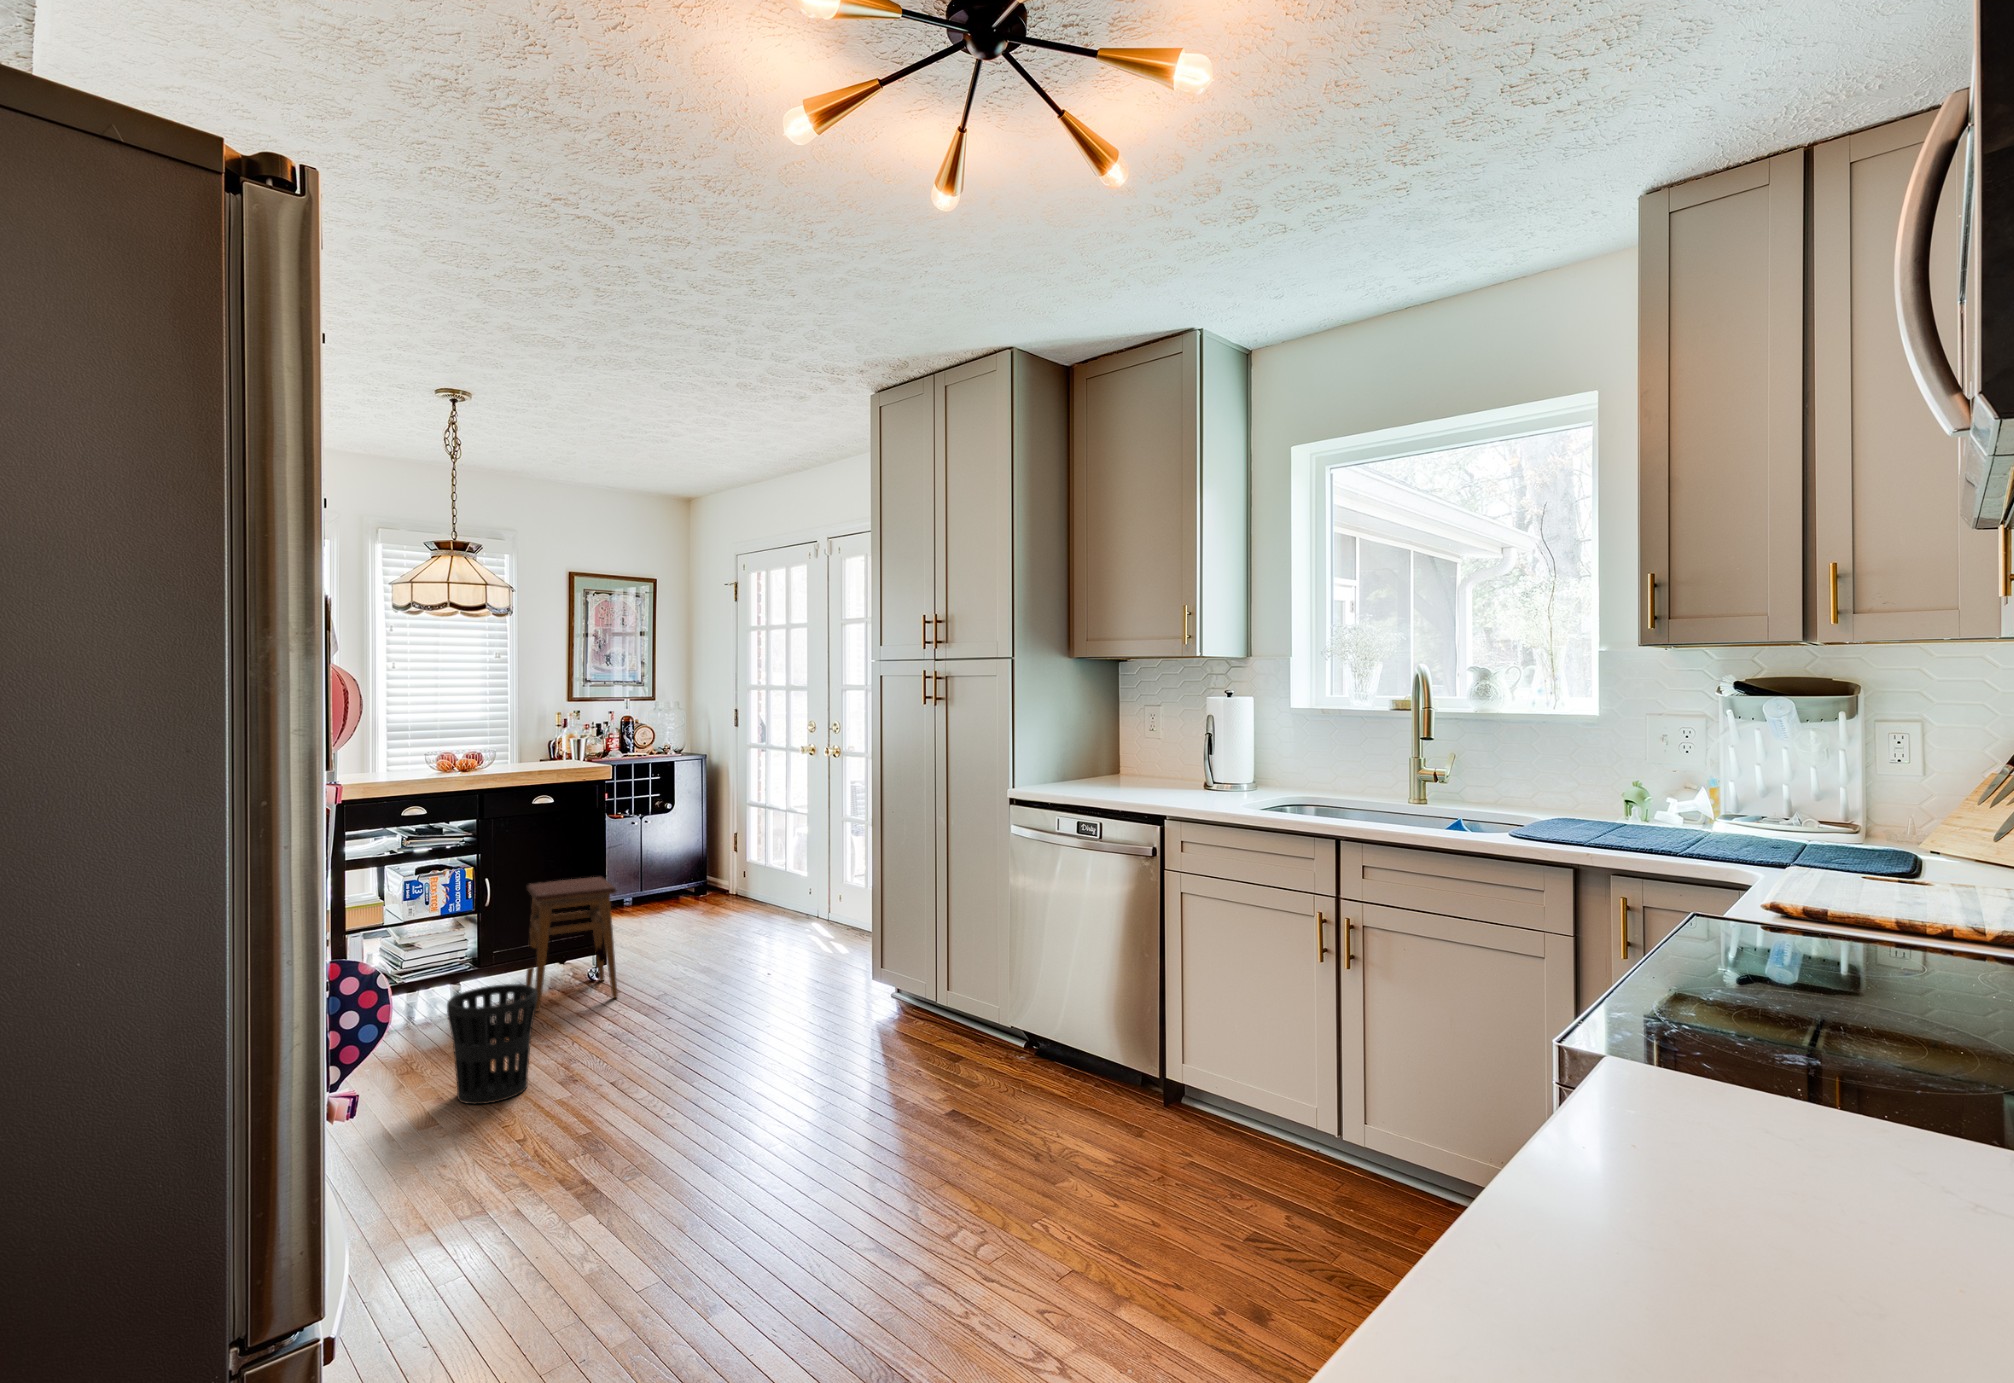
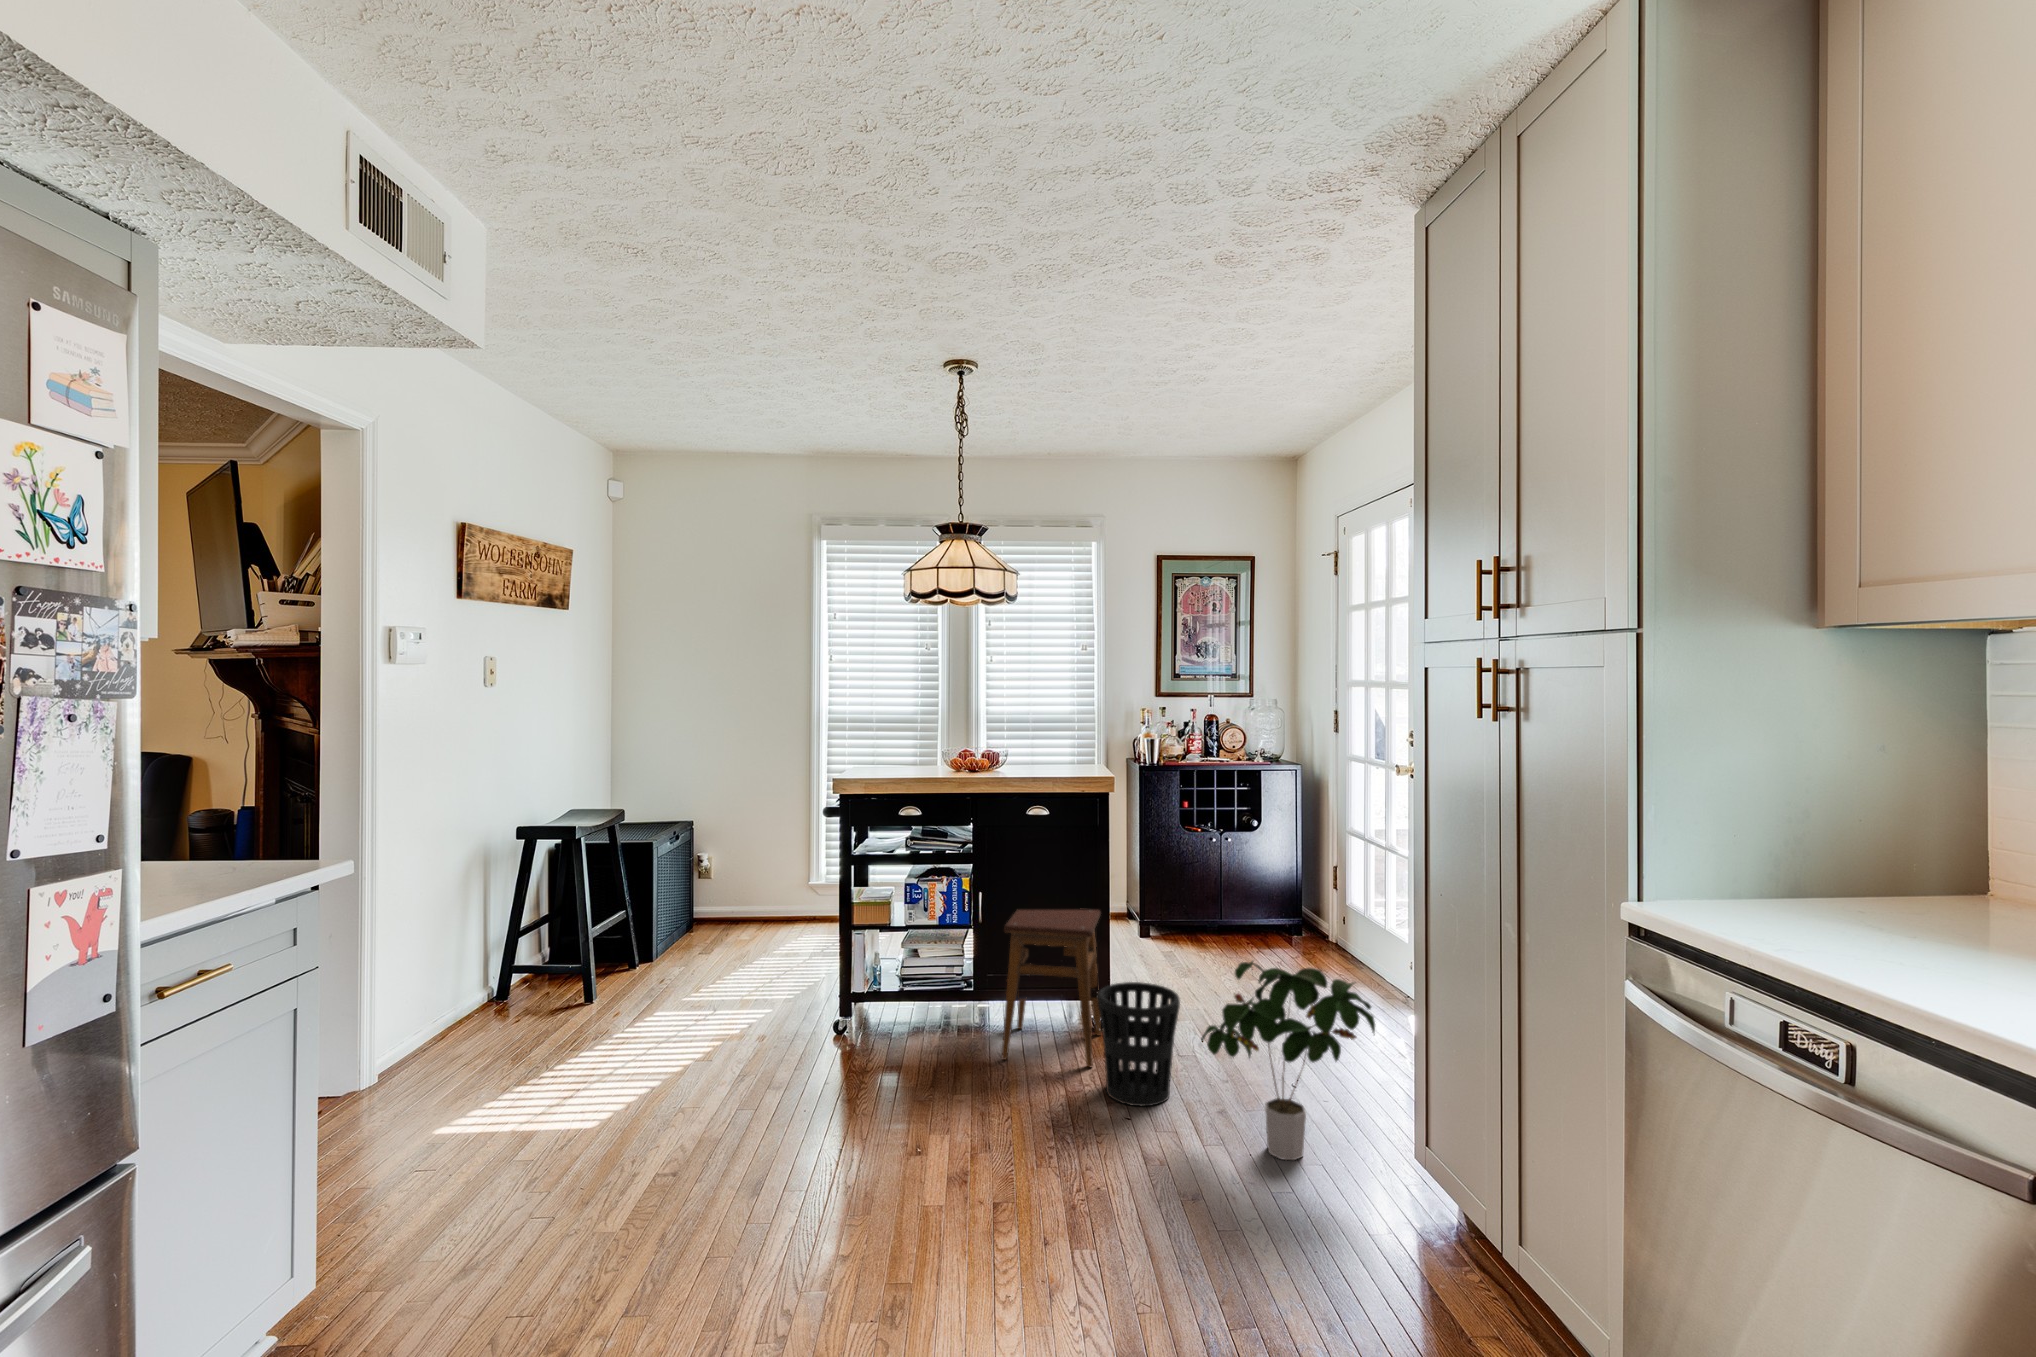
potted plant: none [728,875,848,1005] -> present [1201,961,1375,1160]
wastebasket: present [447,984,537,1104] -> present [1098,982,1180,1106]

